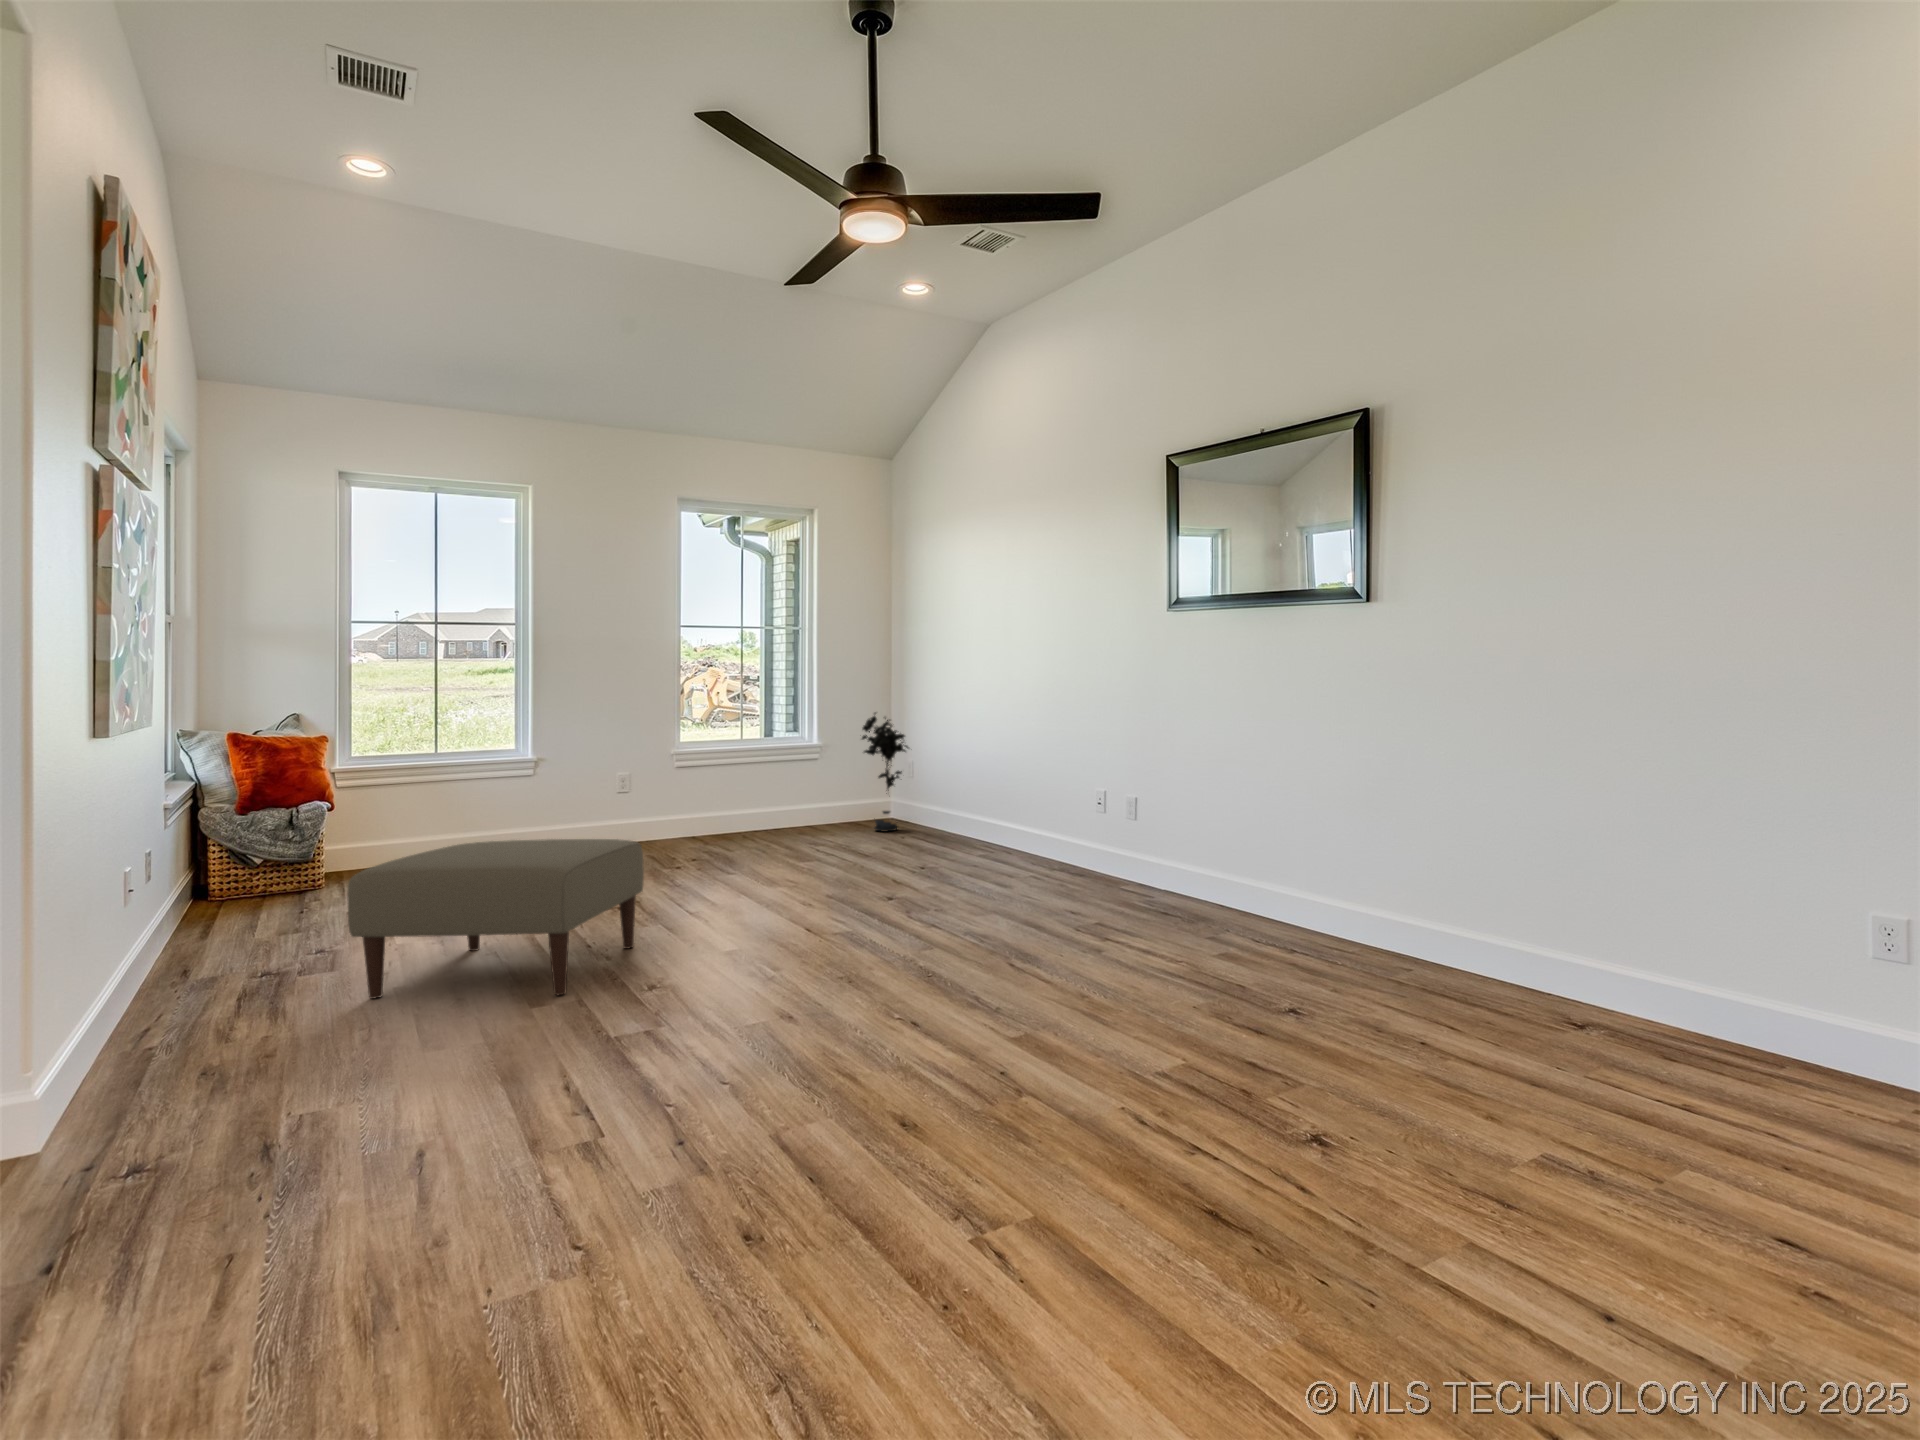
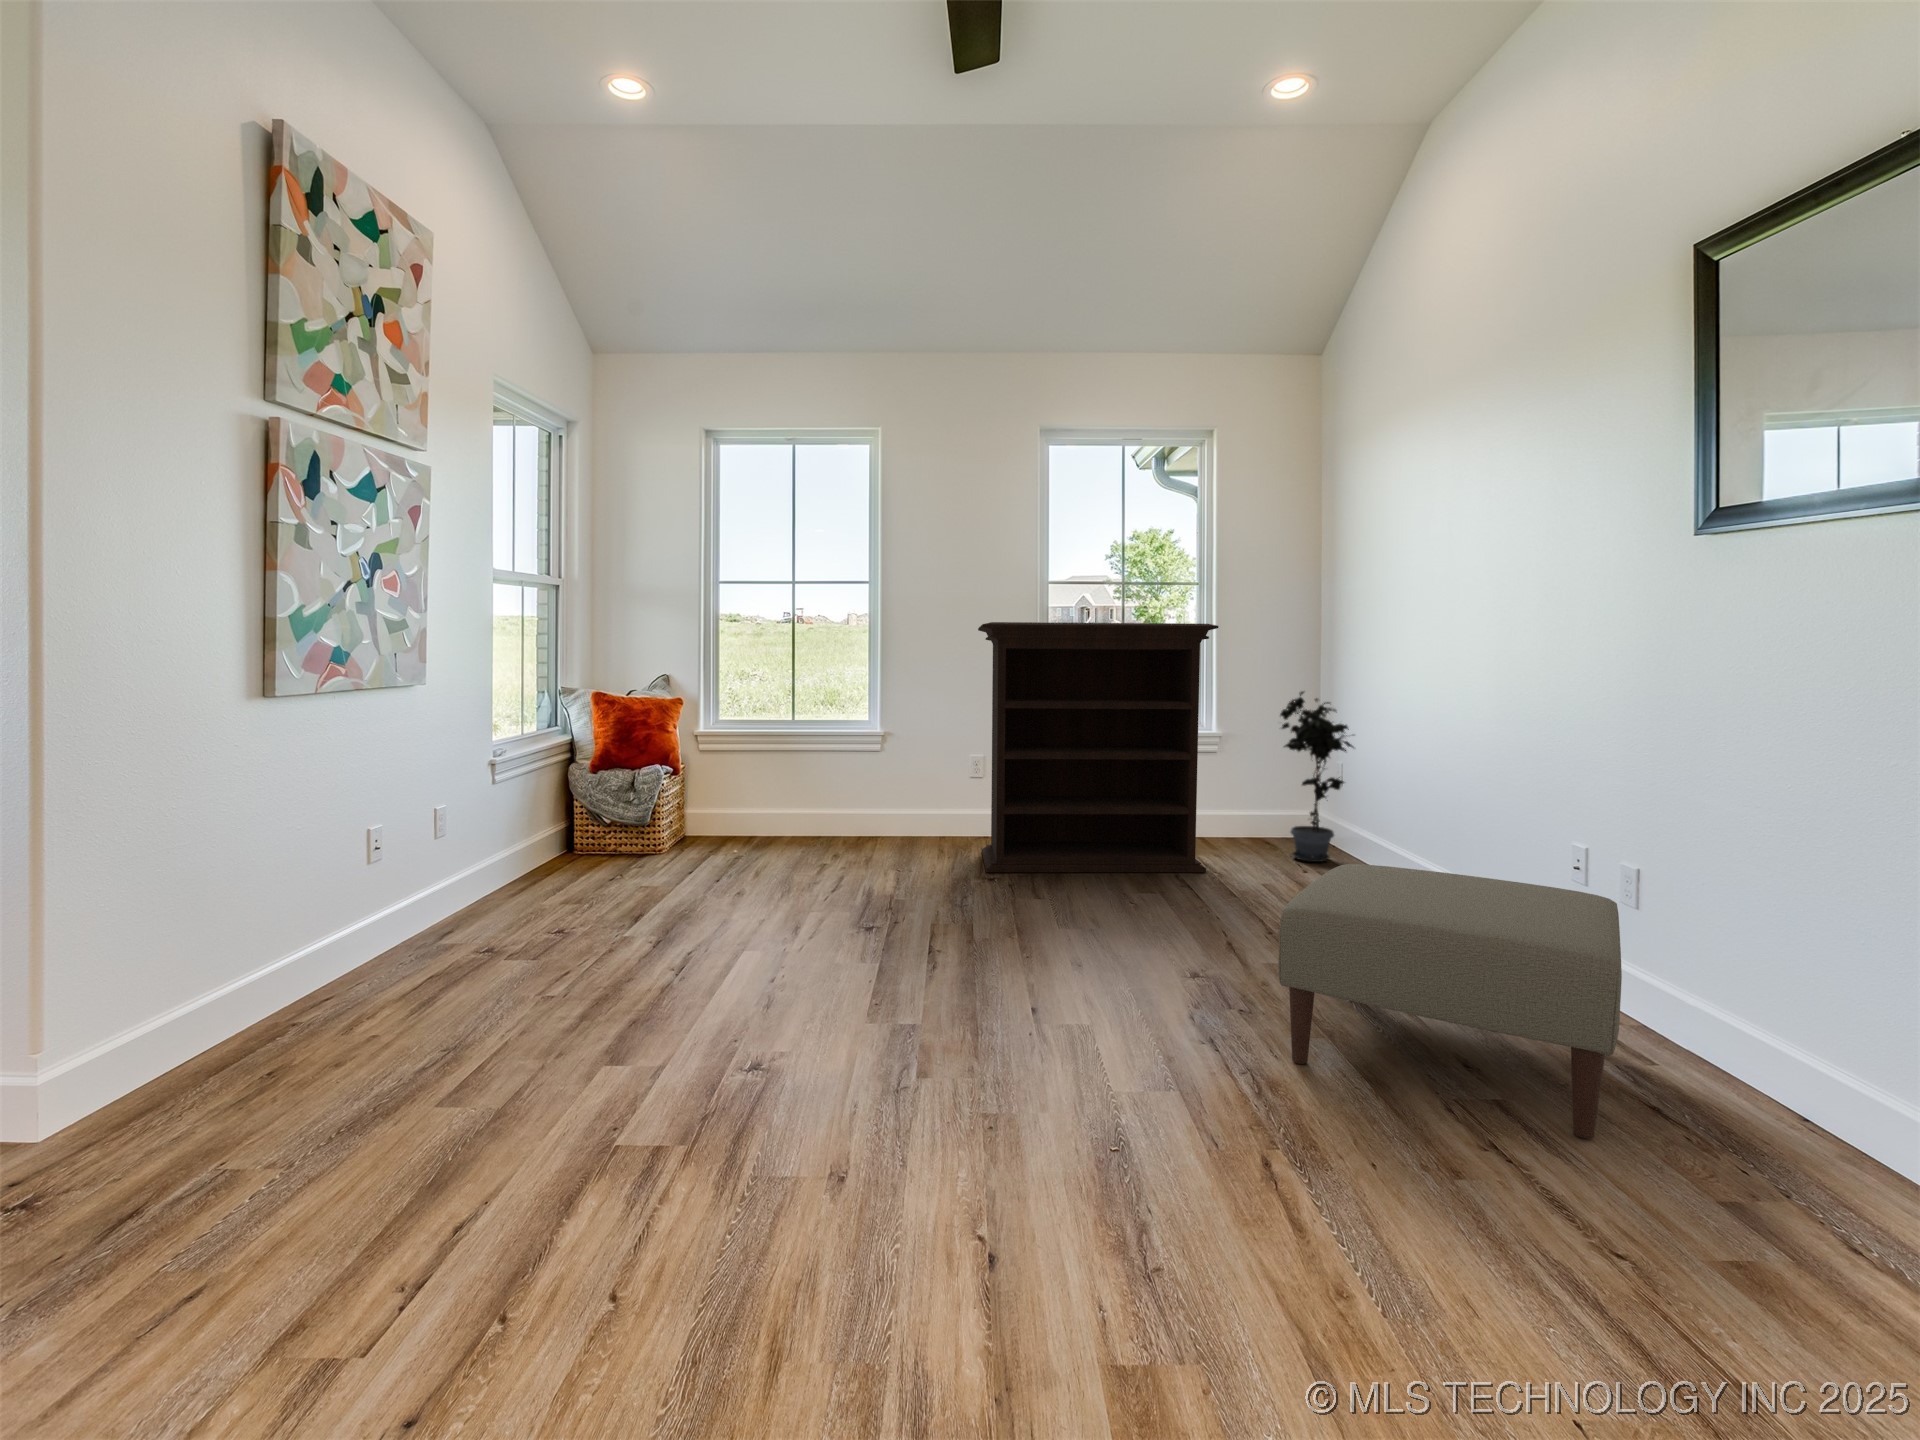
bookshelf: none [634,661,828,863] -> present [978,622,1218,872]
ottoman: present [347,839,644,999] -> present [1278,864,1622,1139]

